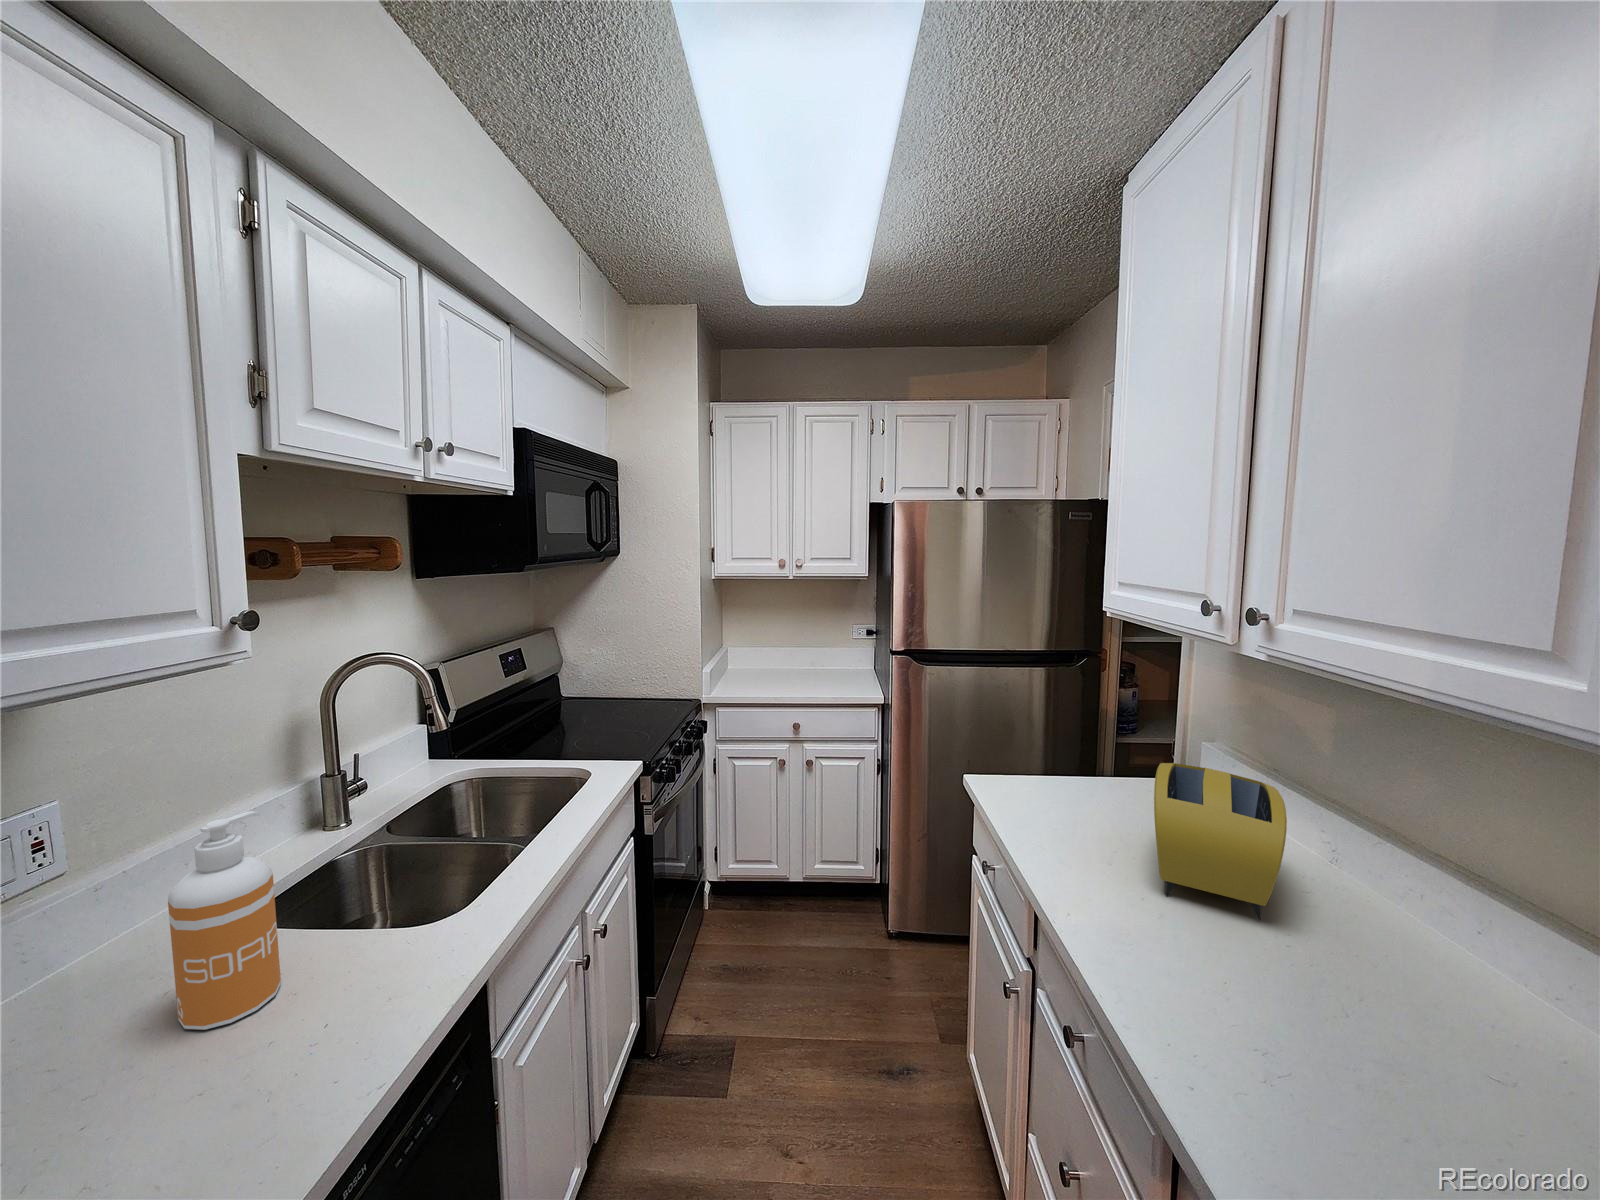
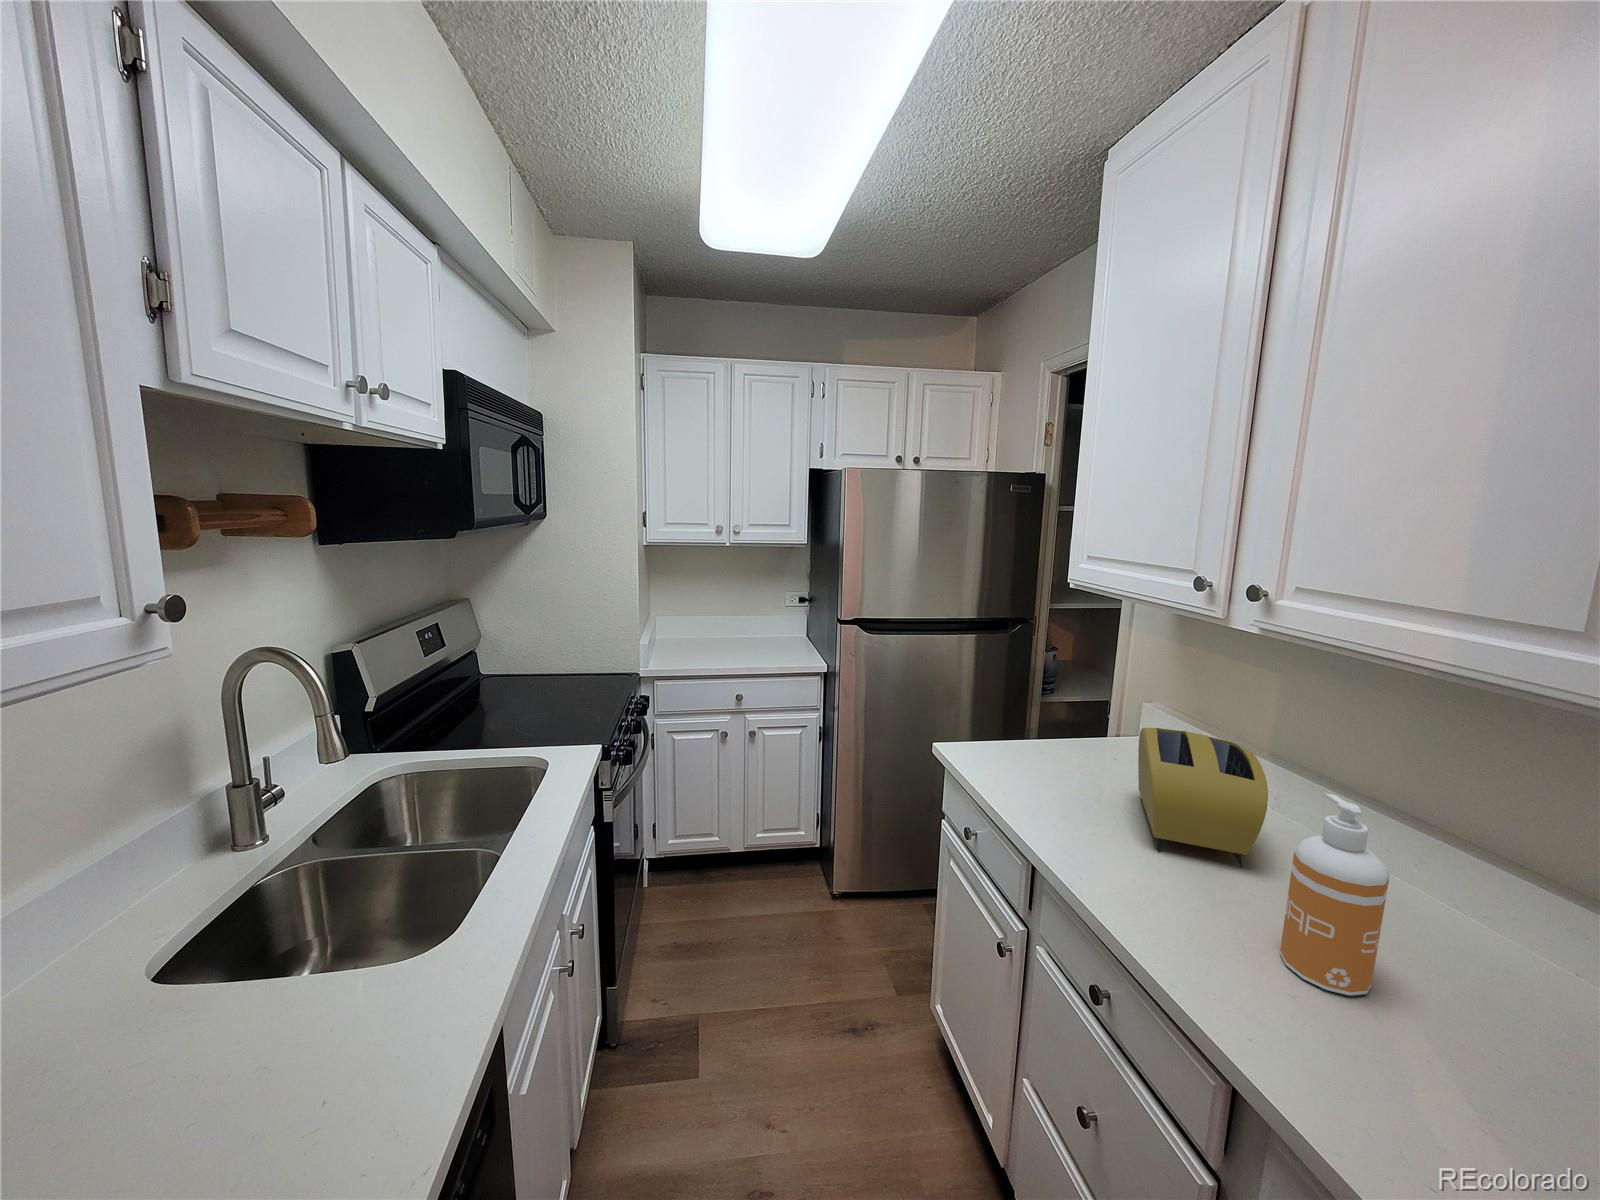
soap dispenser: present [168,811,281,1030] -> present [1280,794,1389,995]

